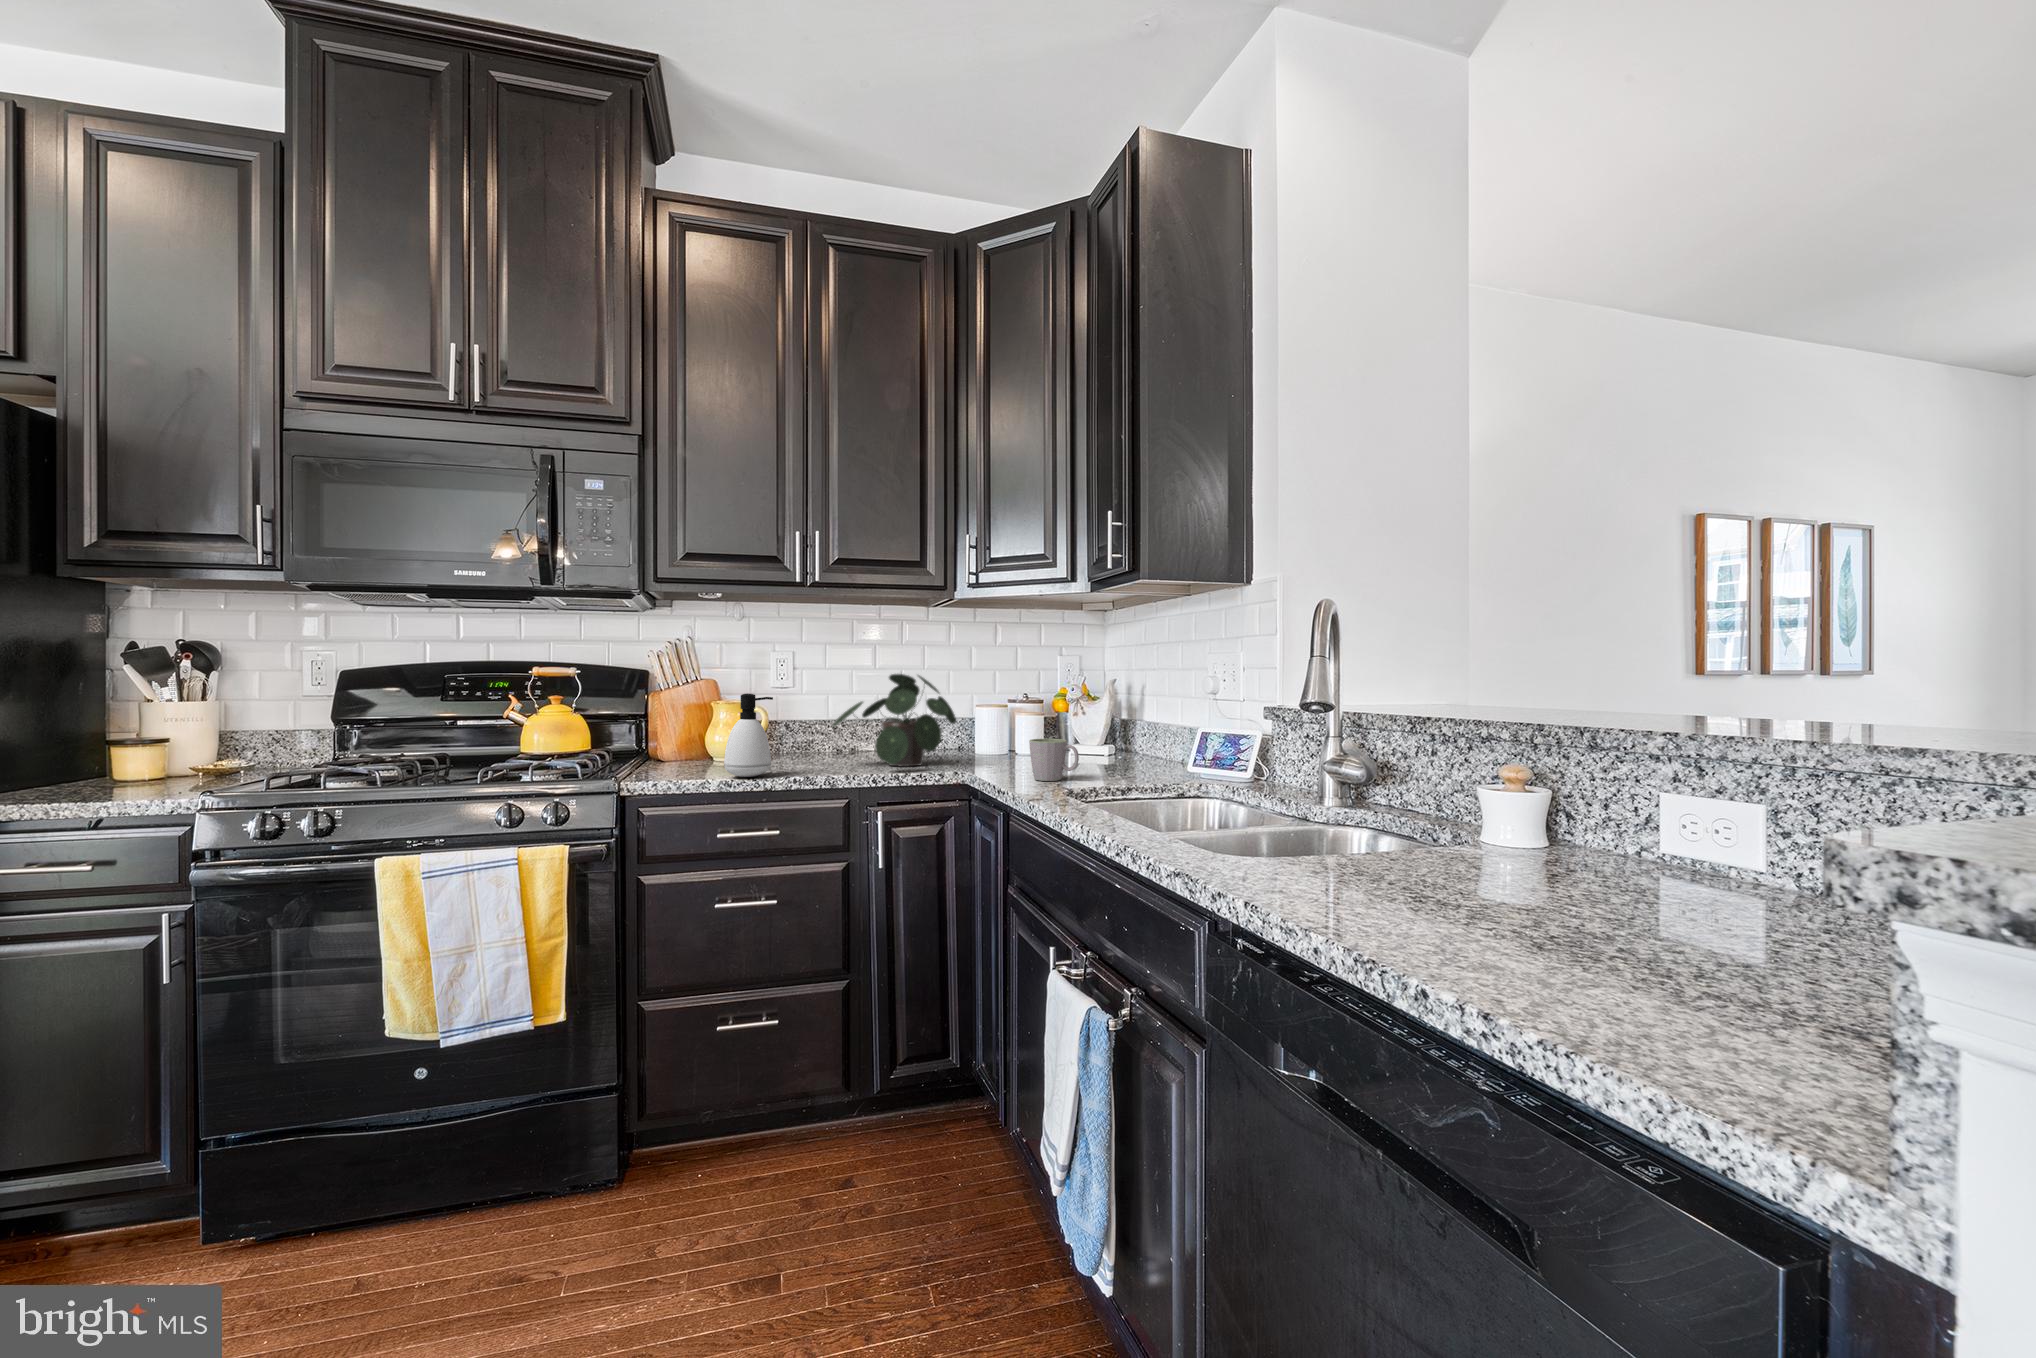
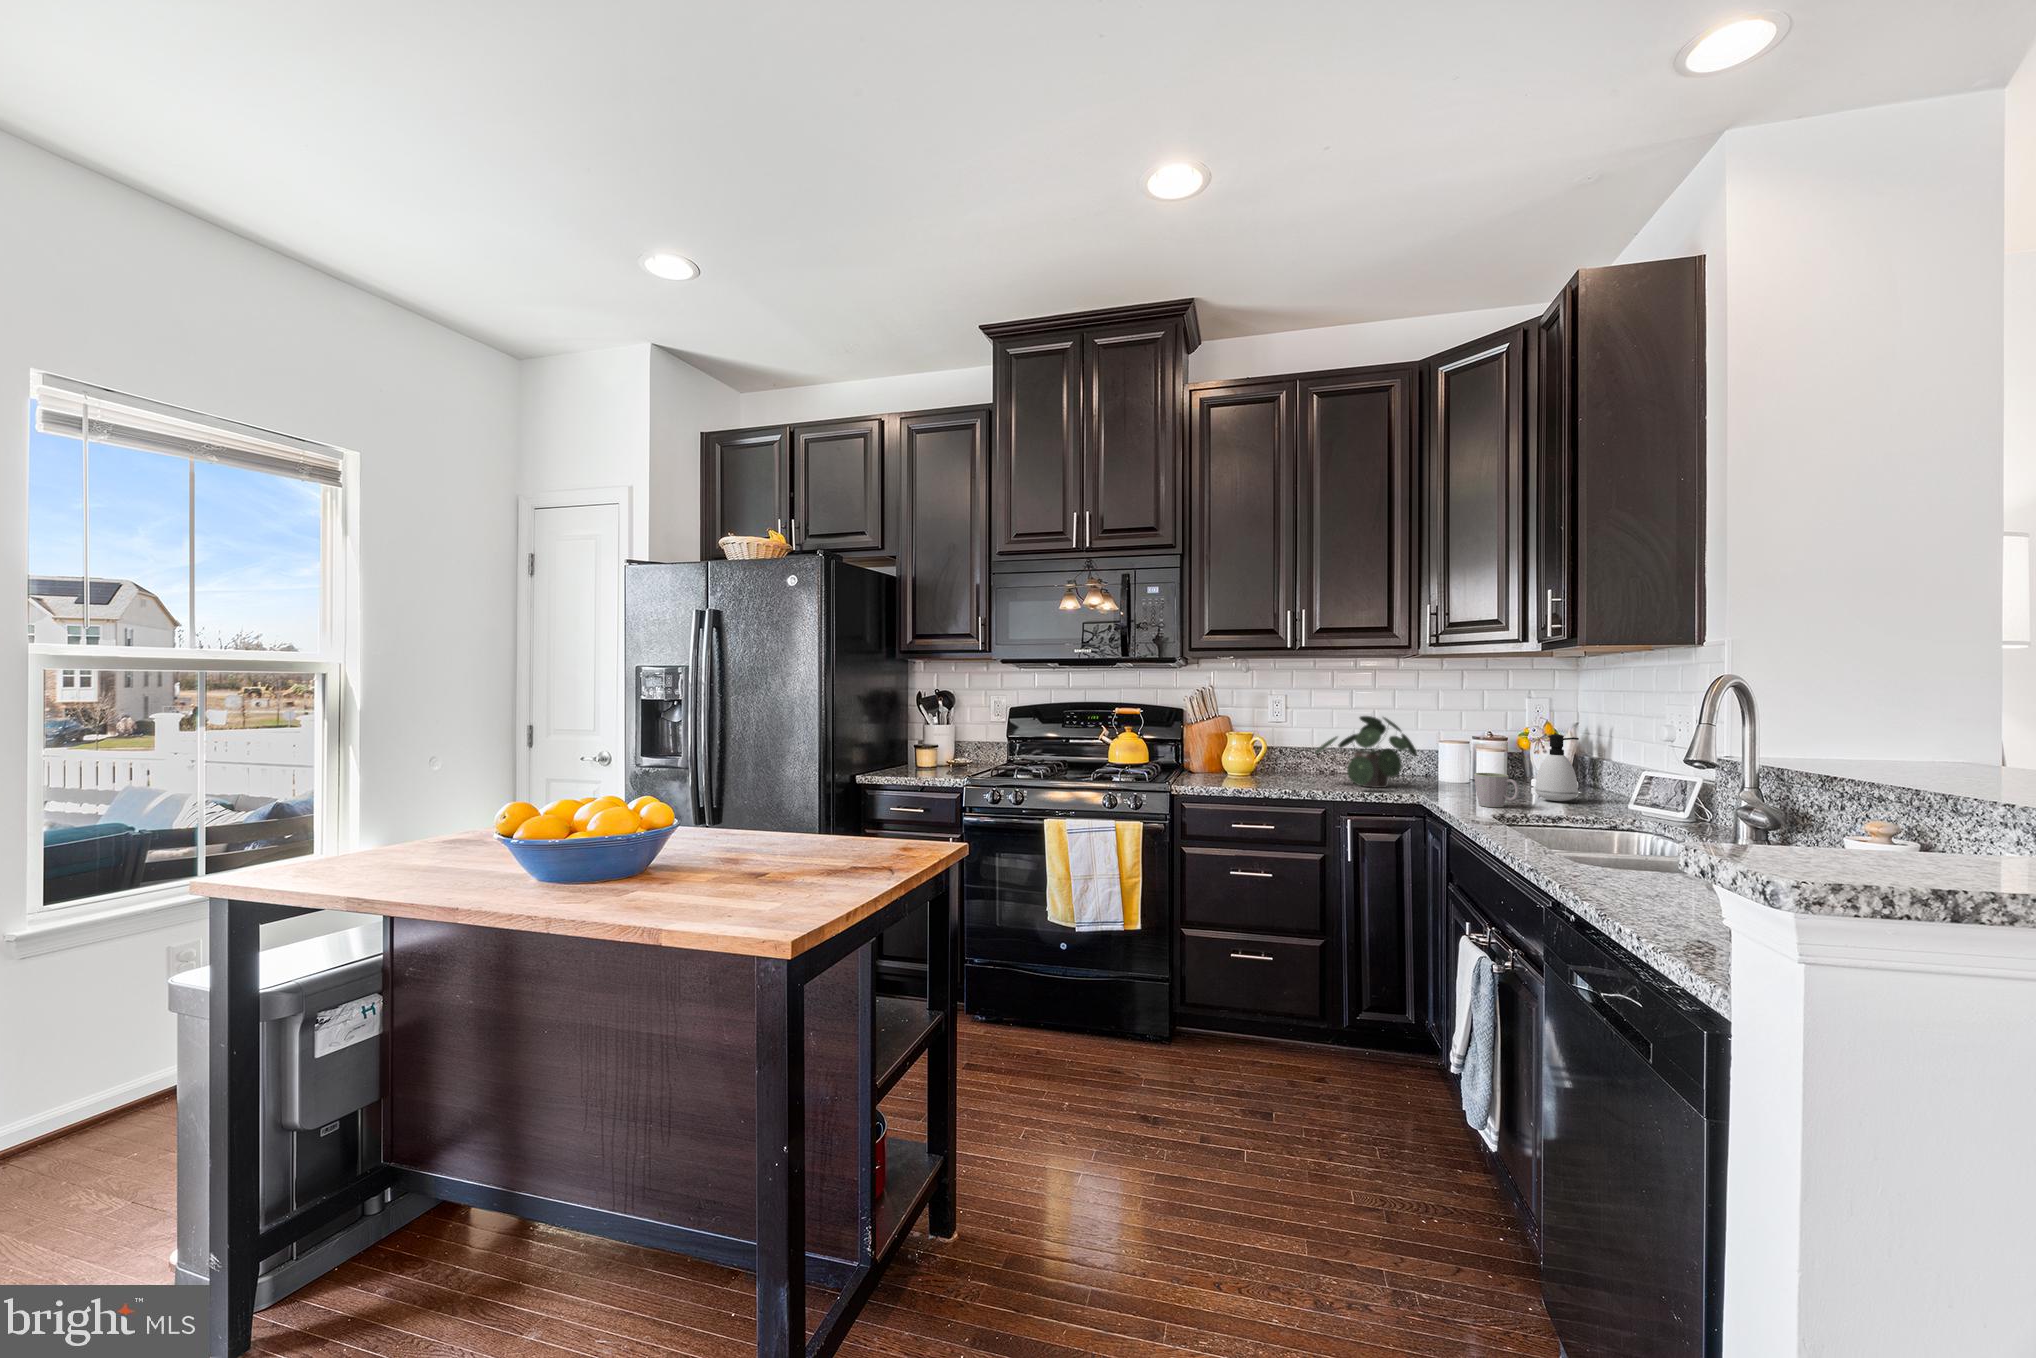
soap dispenser: present [724,694,773,777] -> present [1535,734,1579,801]

